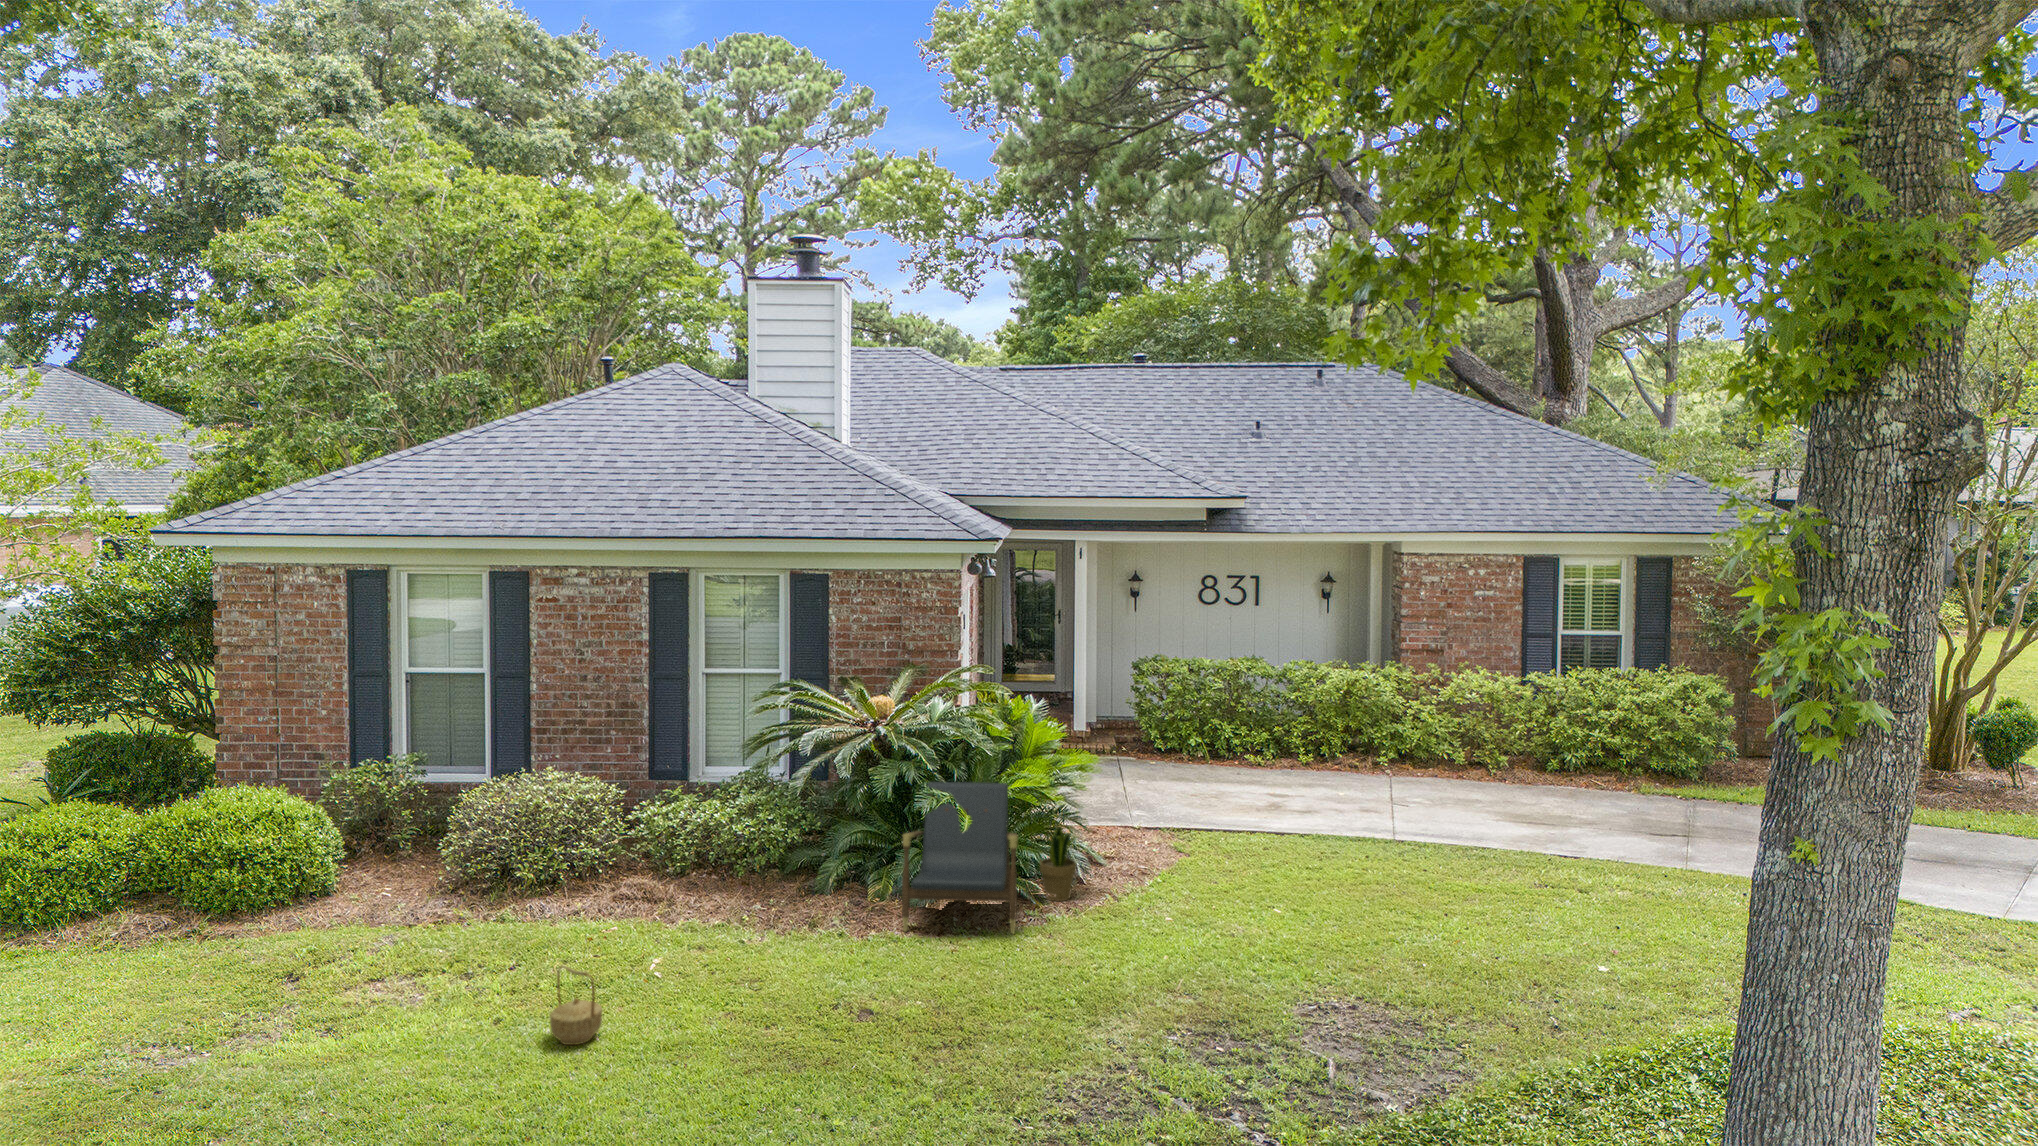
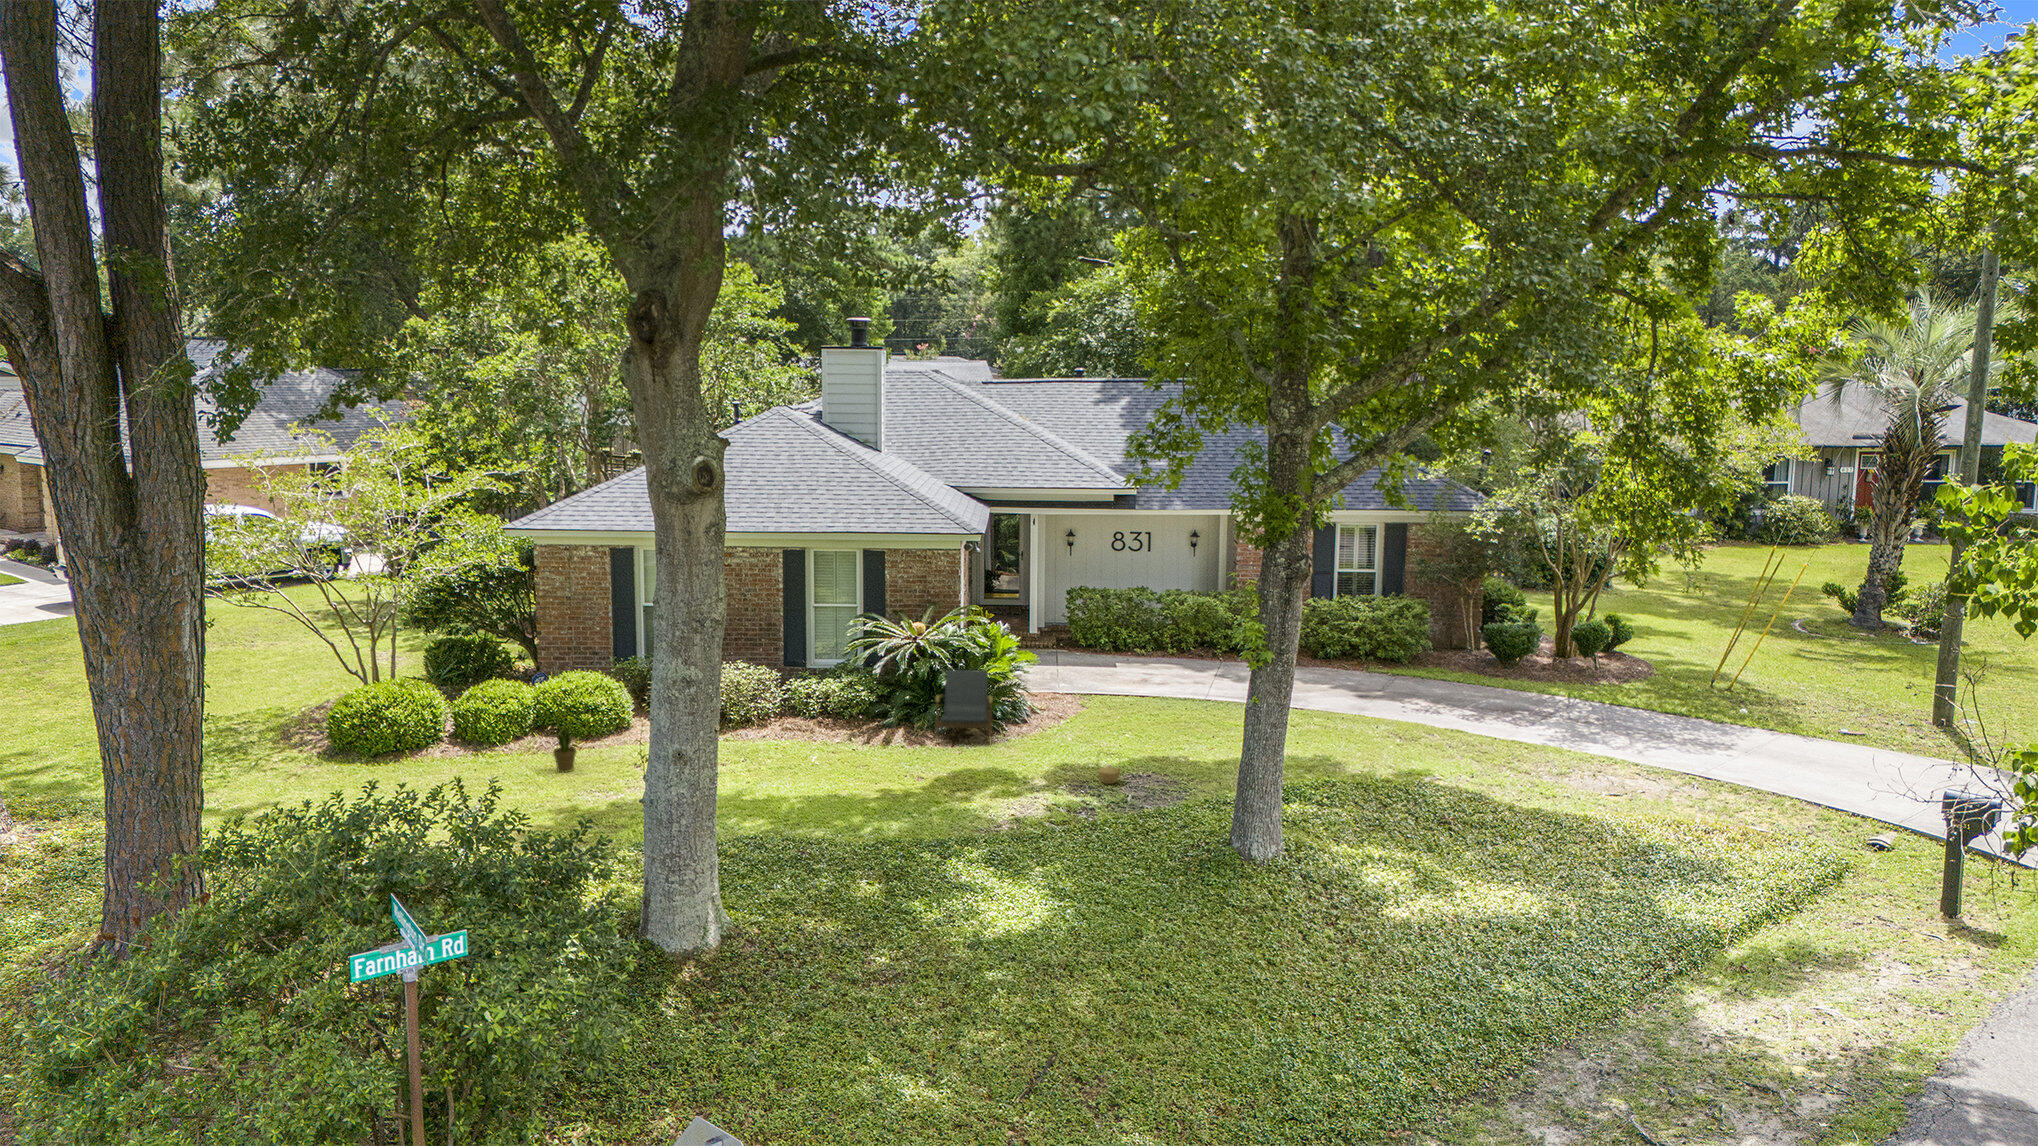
potted plant: present [1040,826,1077,901] -> present [553,728,576,772]
basket: present [550,966,602,1045] -> present [1098,752,1120,784]

